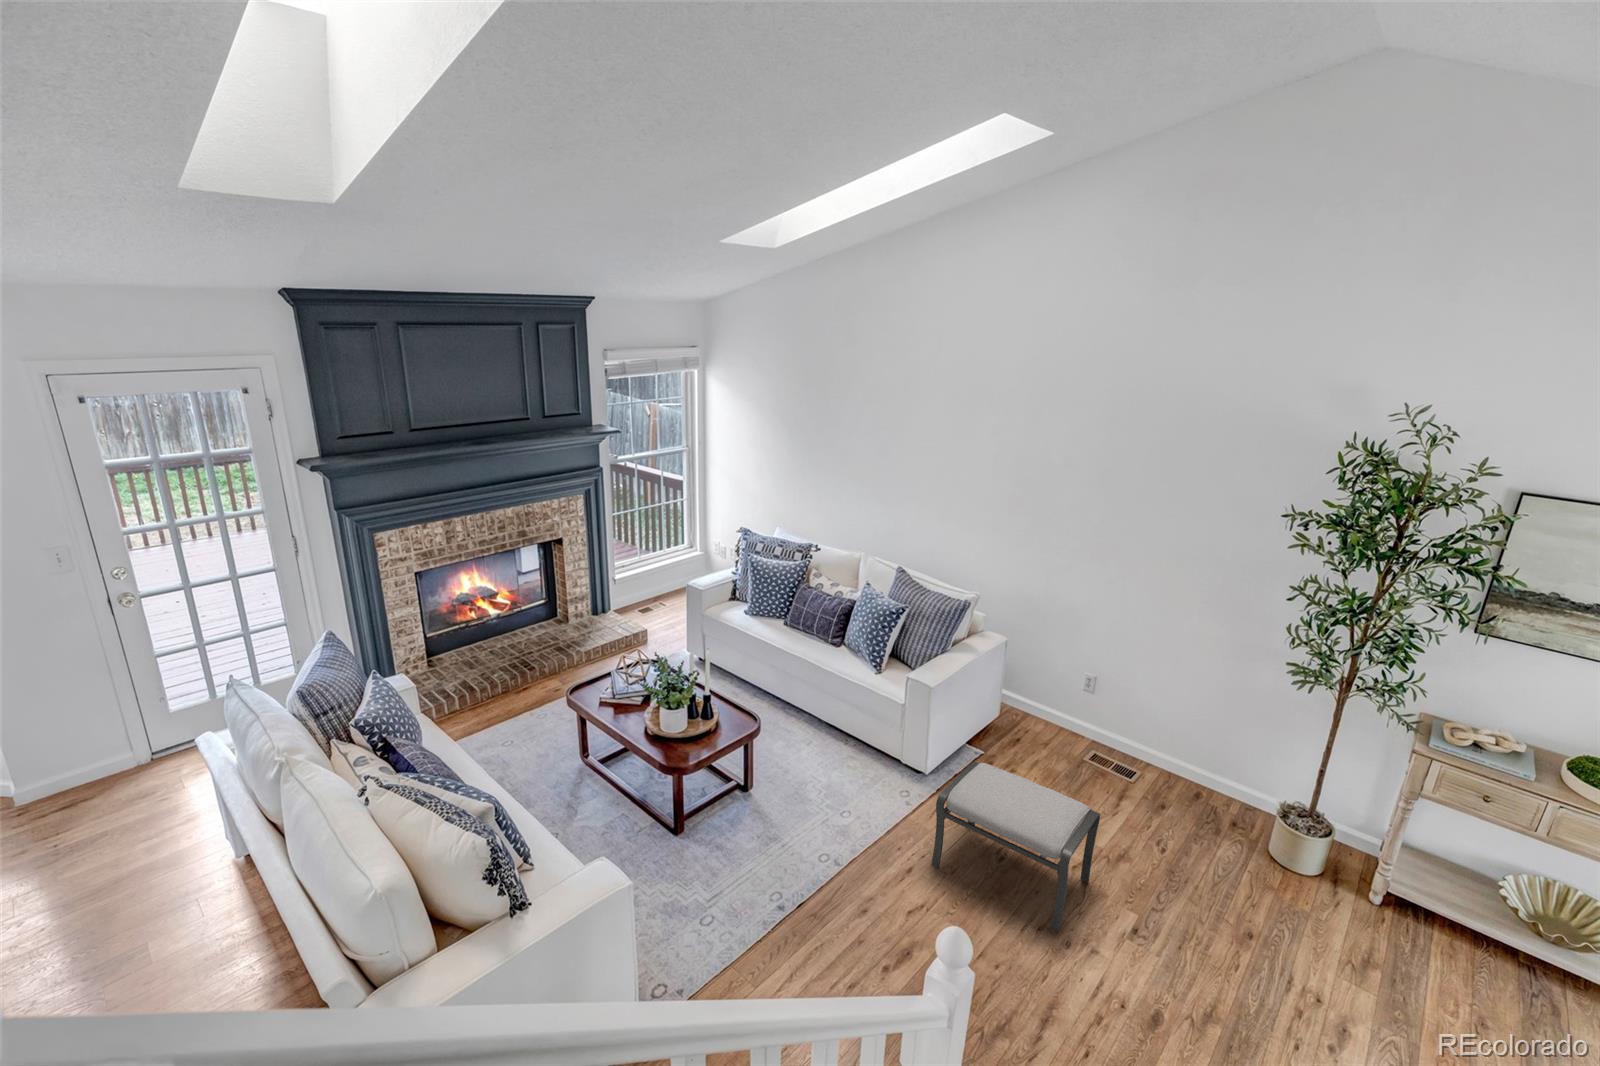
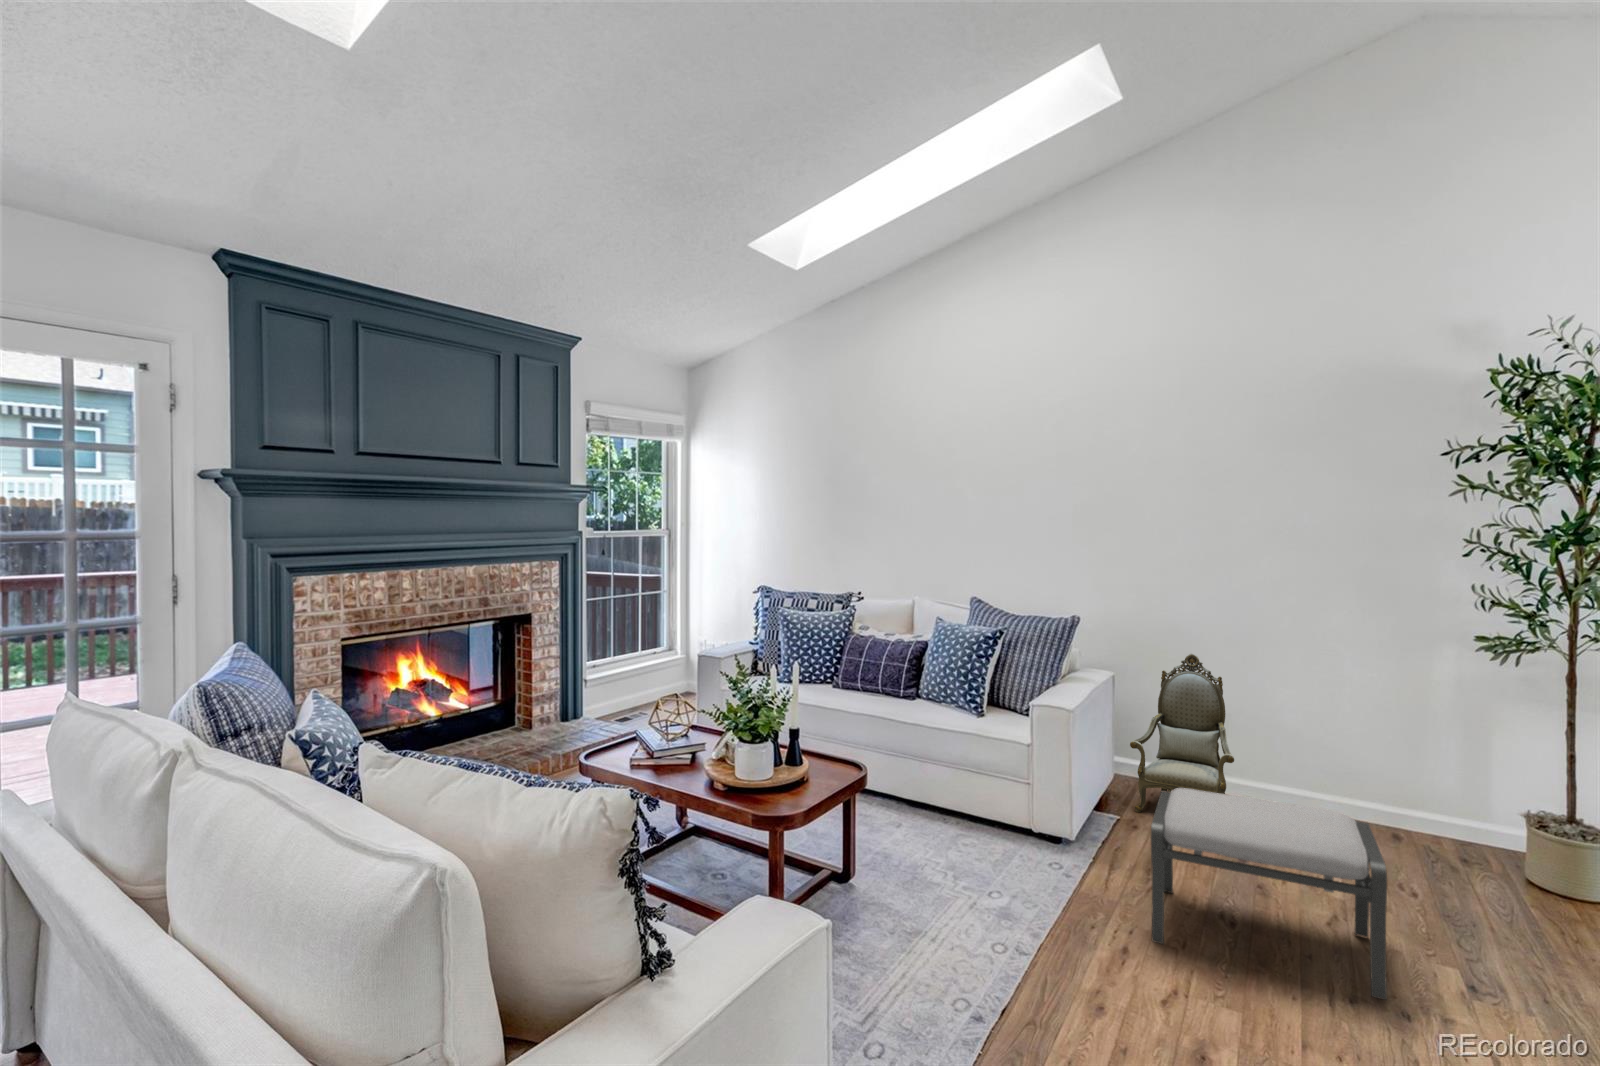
armchair: none [998,588,1086,777] -> present [1130,654,1234,812]

